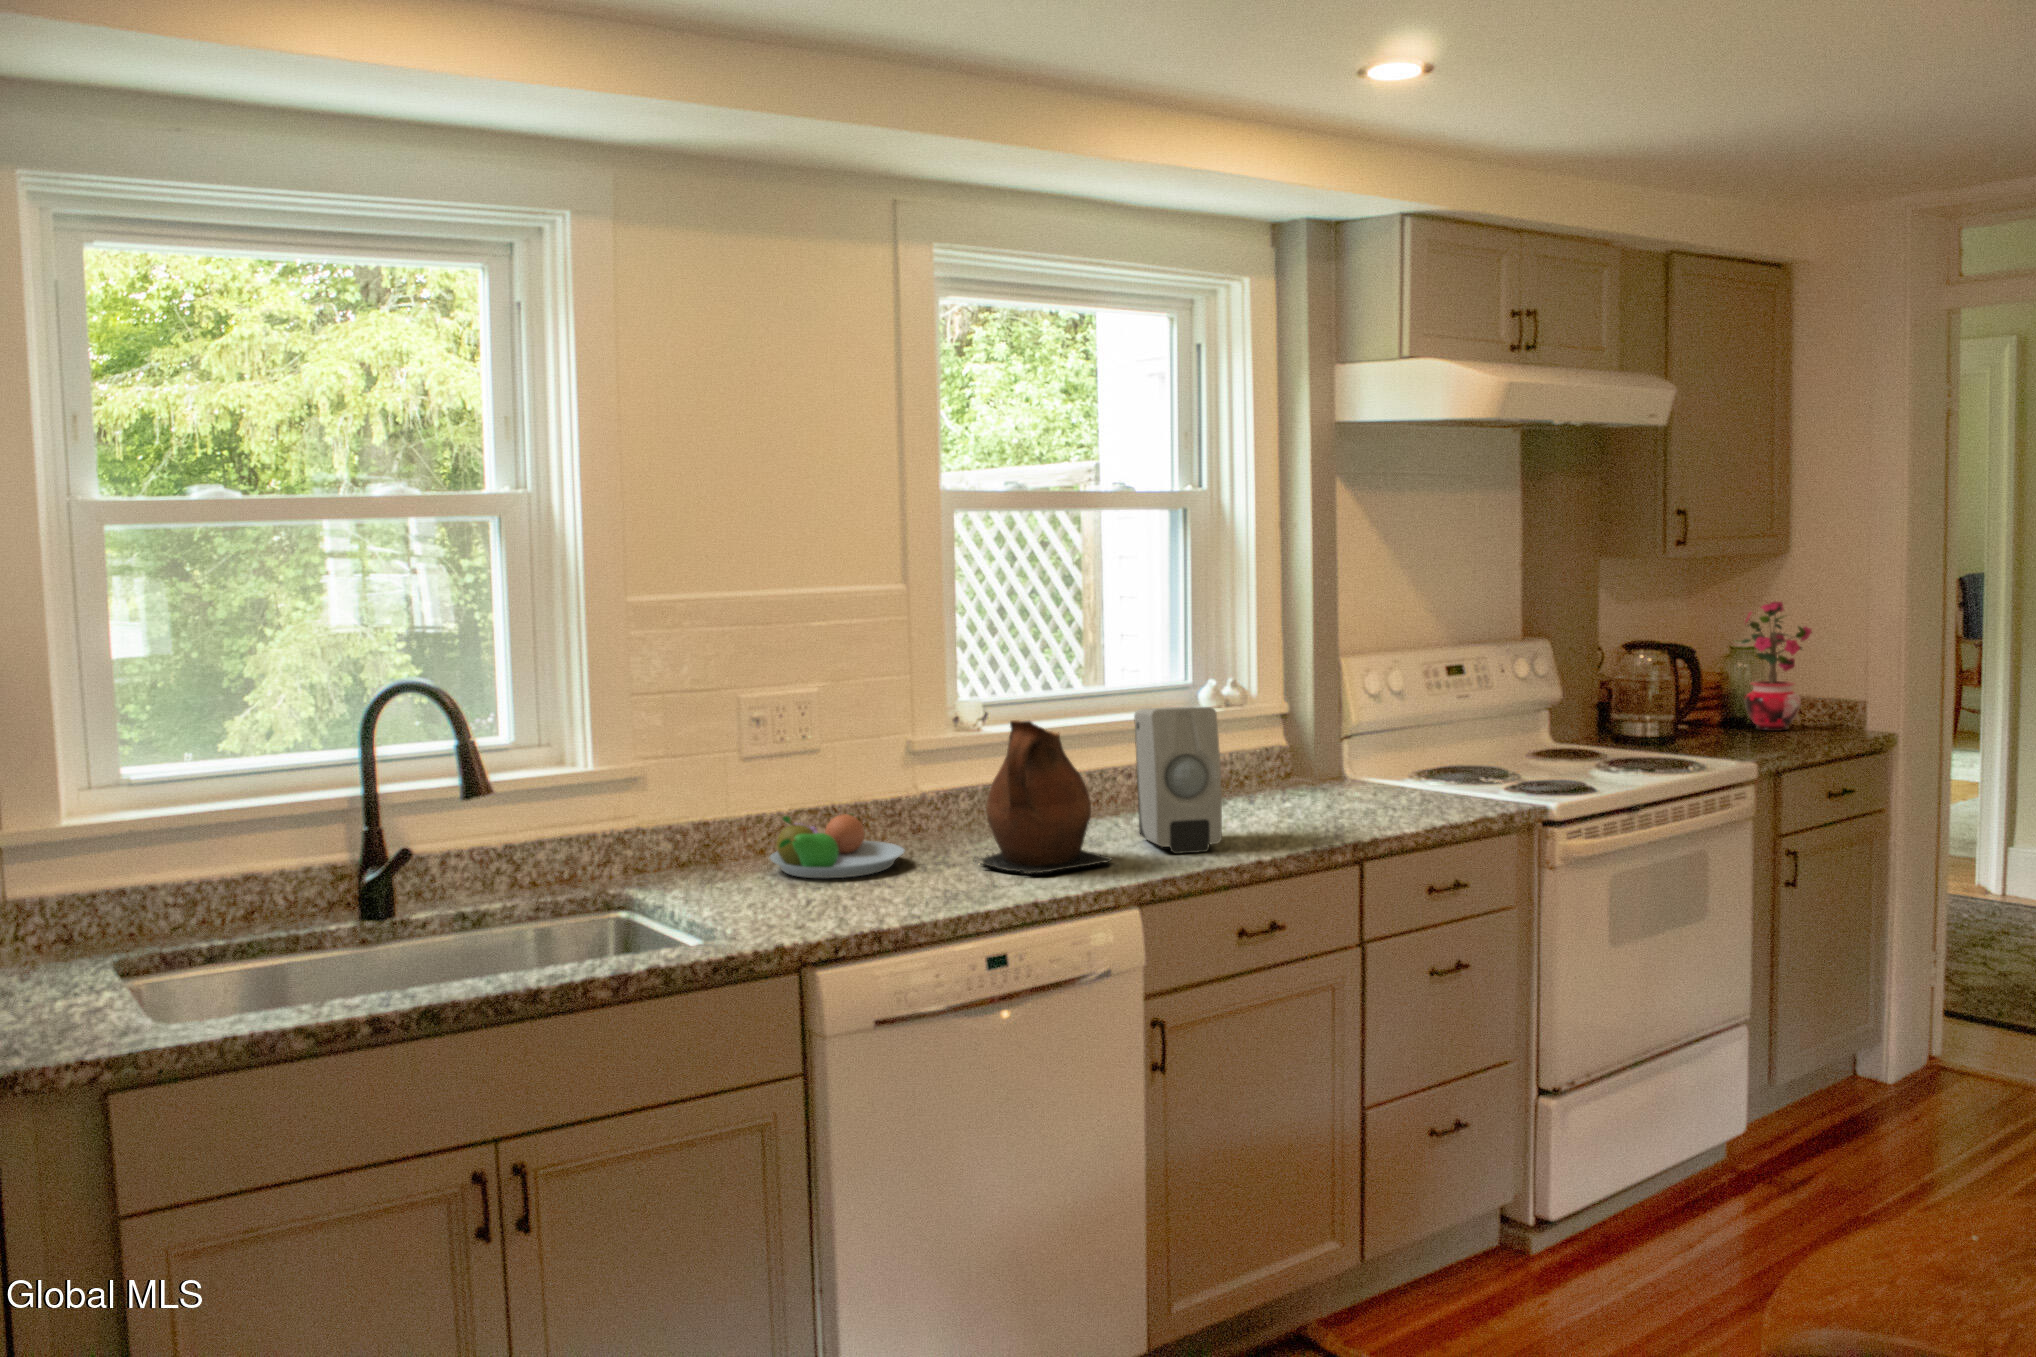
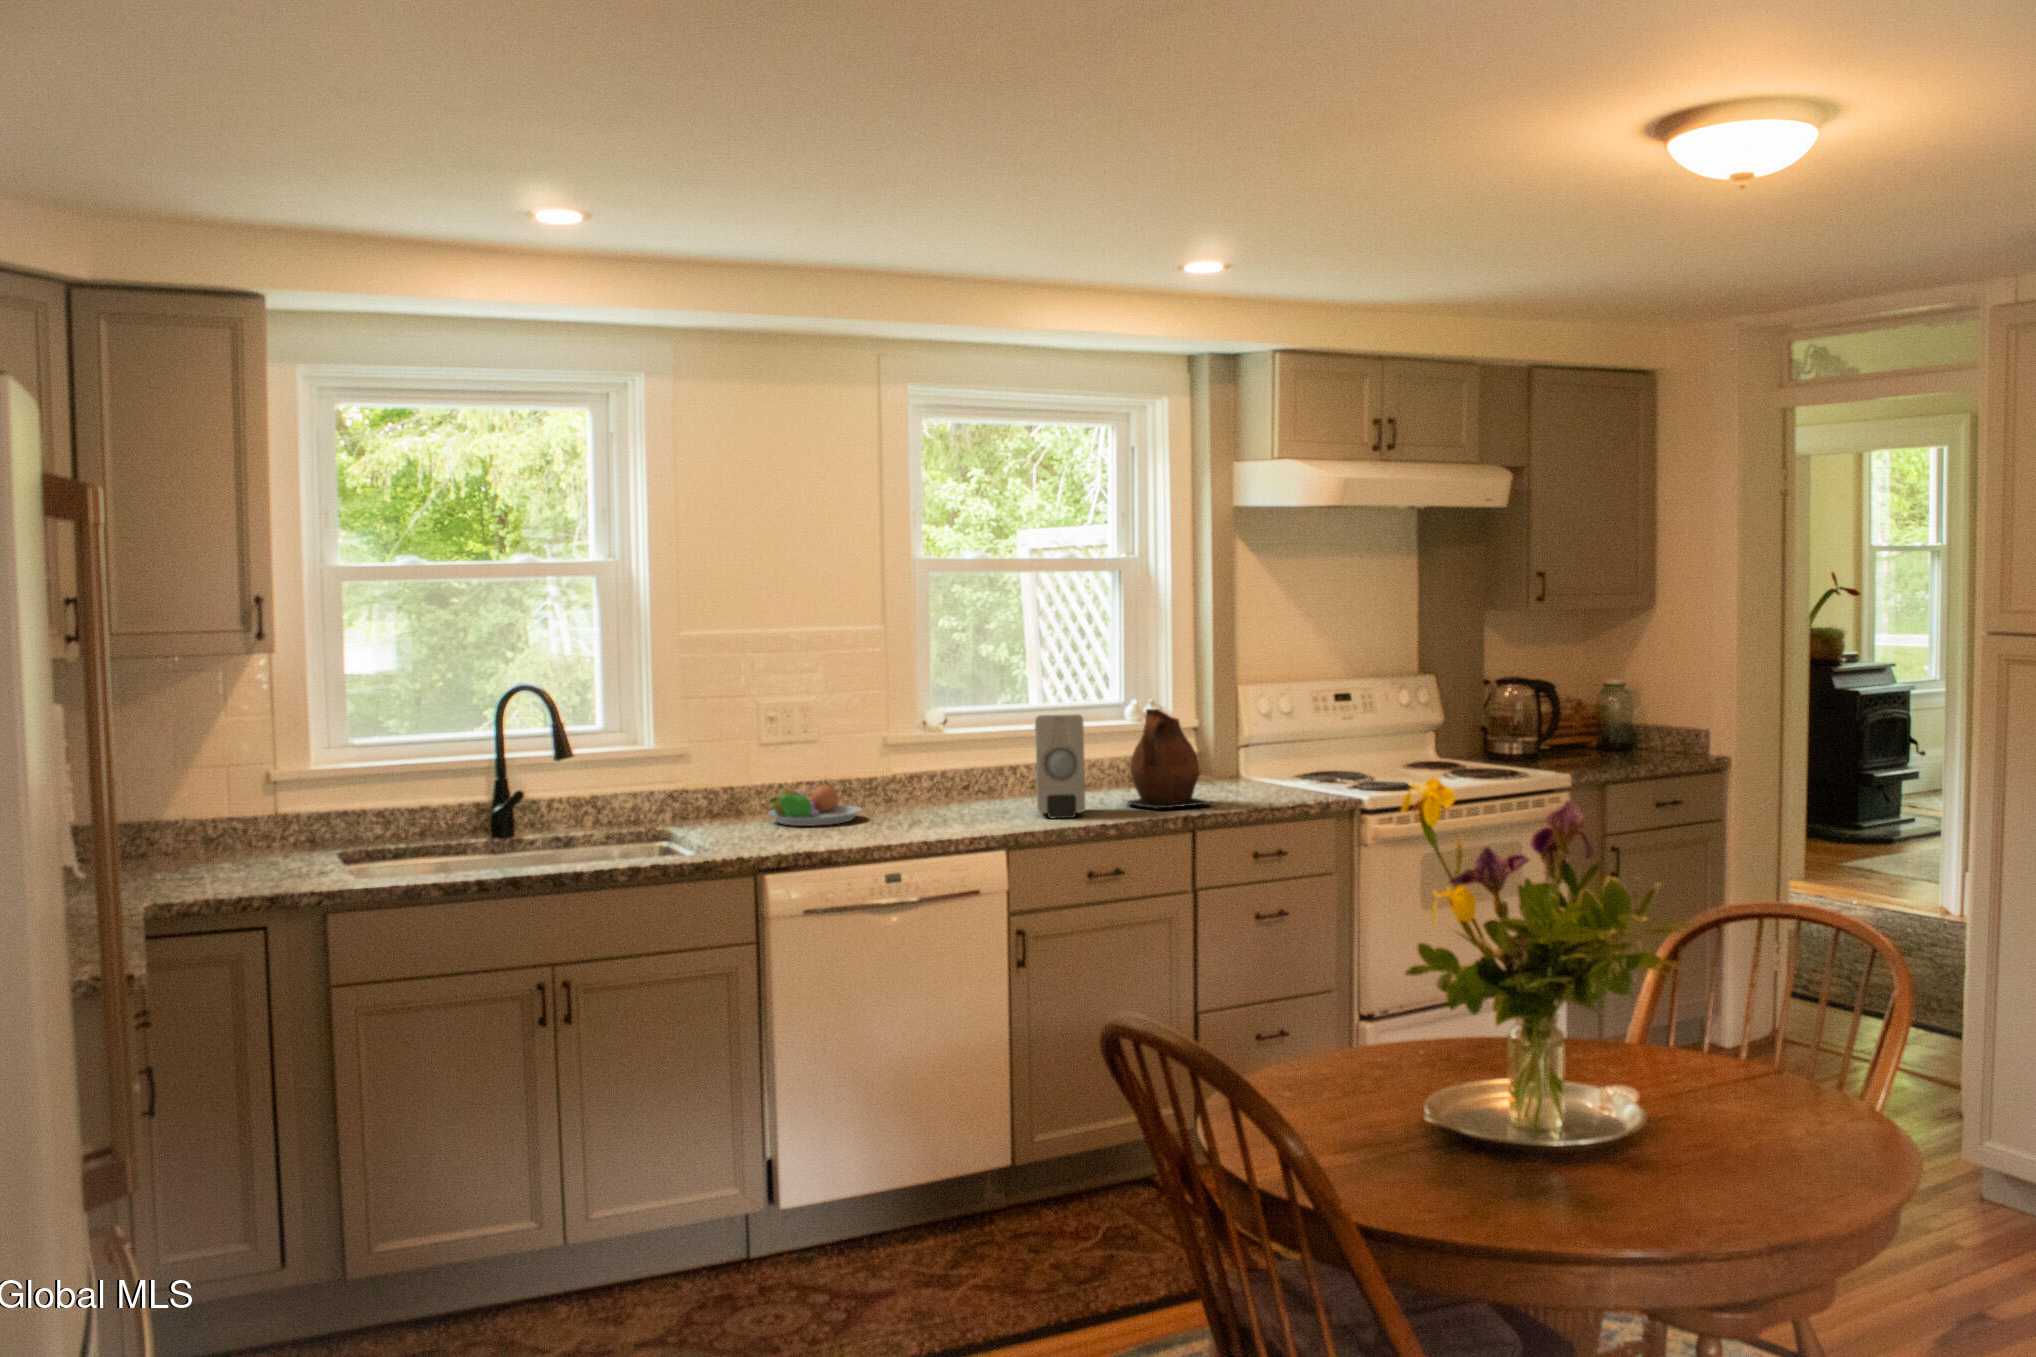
potted plant: present [1741,602,1812,731] -> none [1608,646,1675,754]
ceramic pitcher: present [979,720,1111,874] -> present [1127,709,1211,808]

